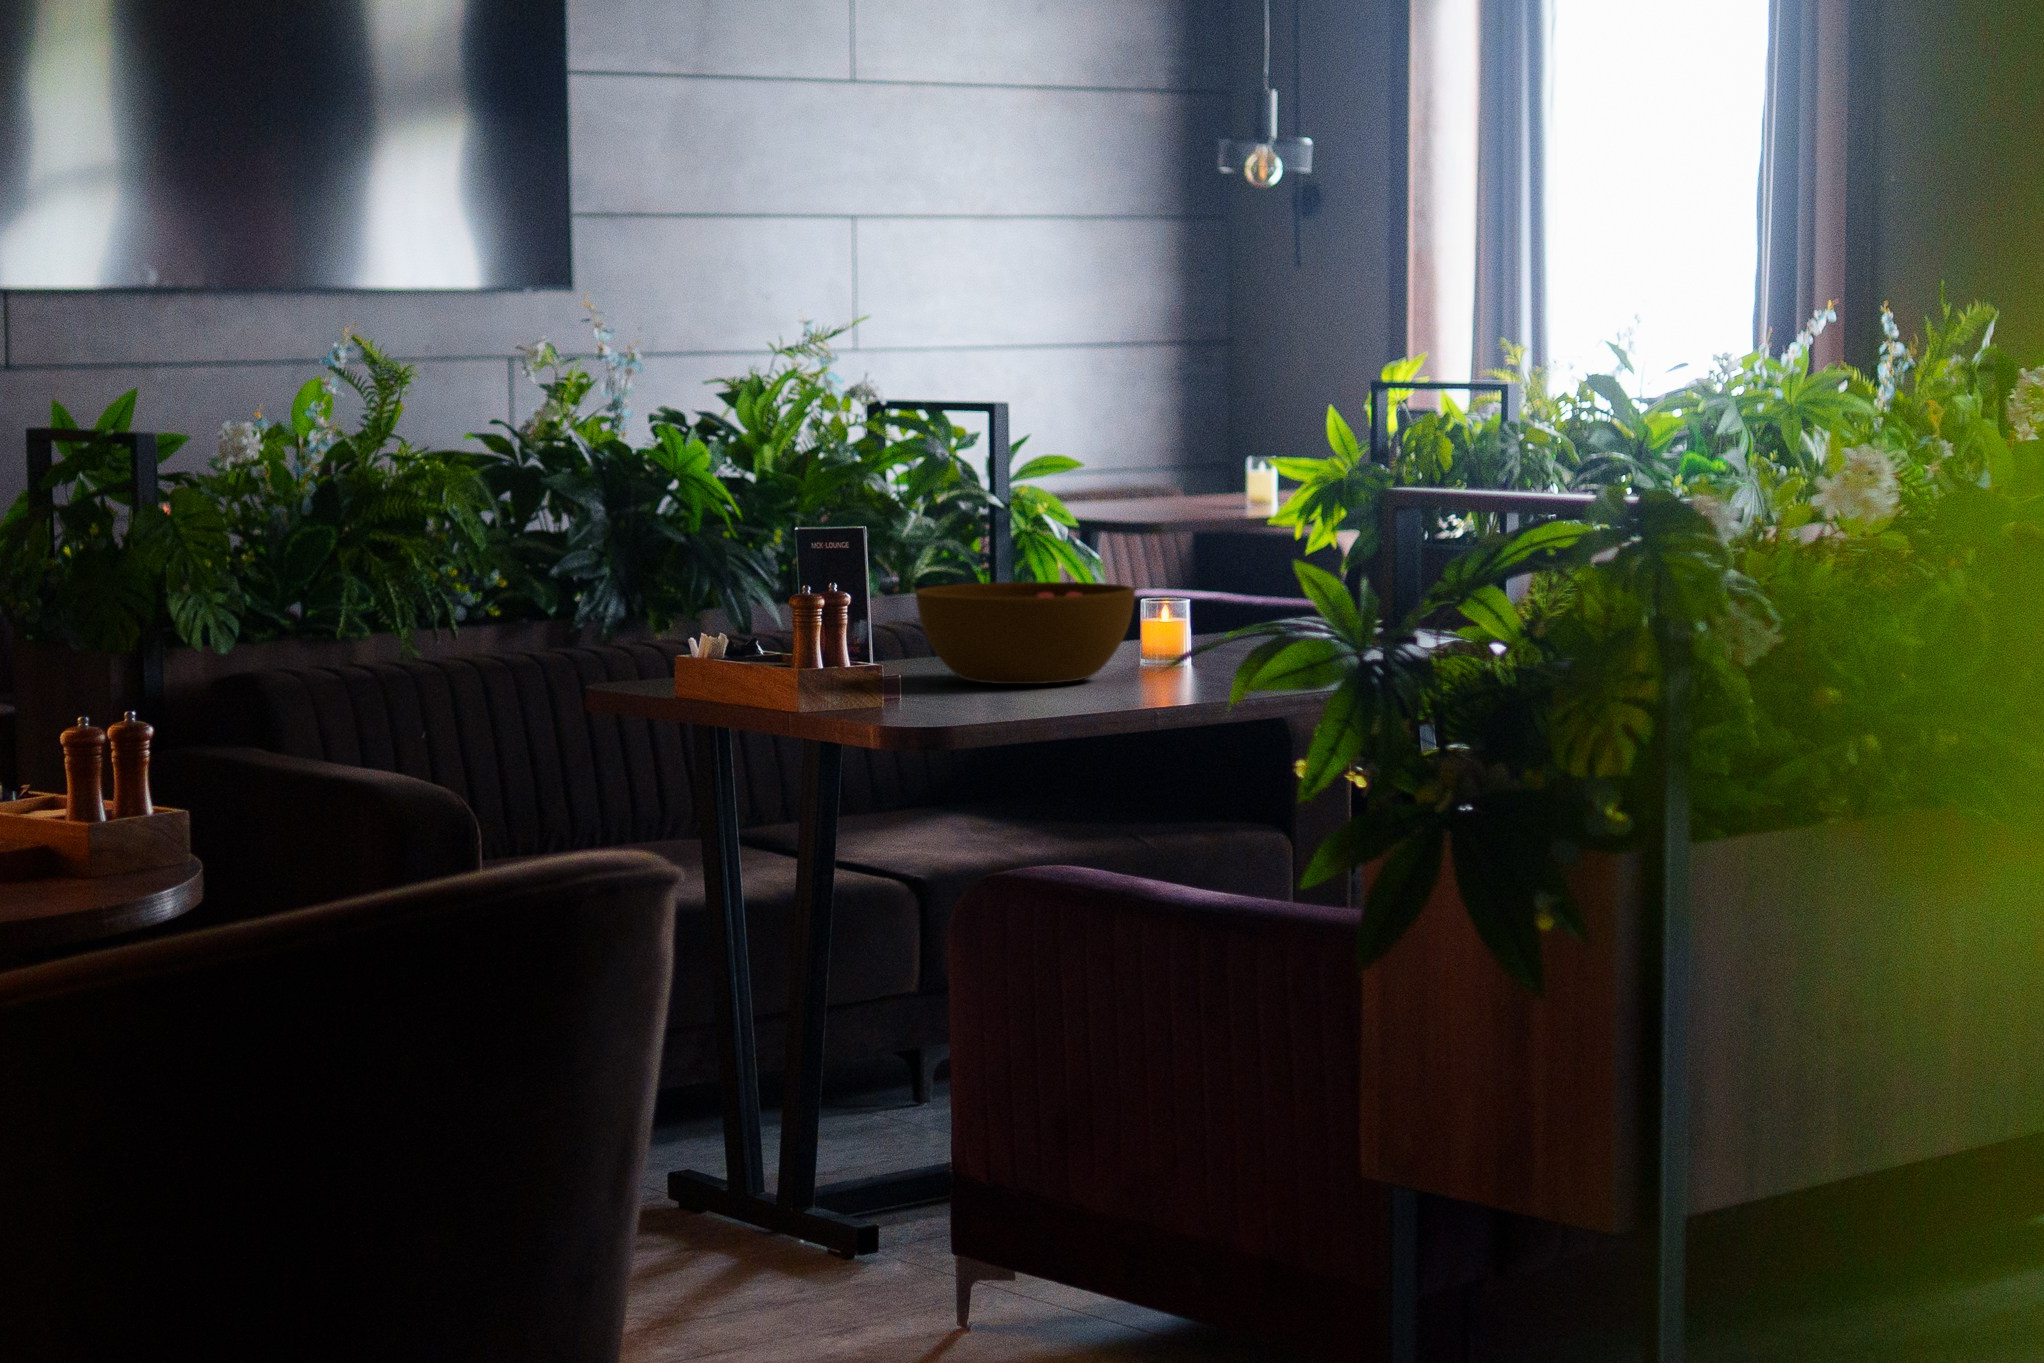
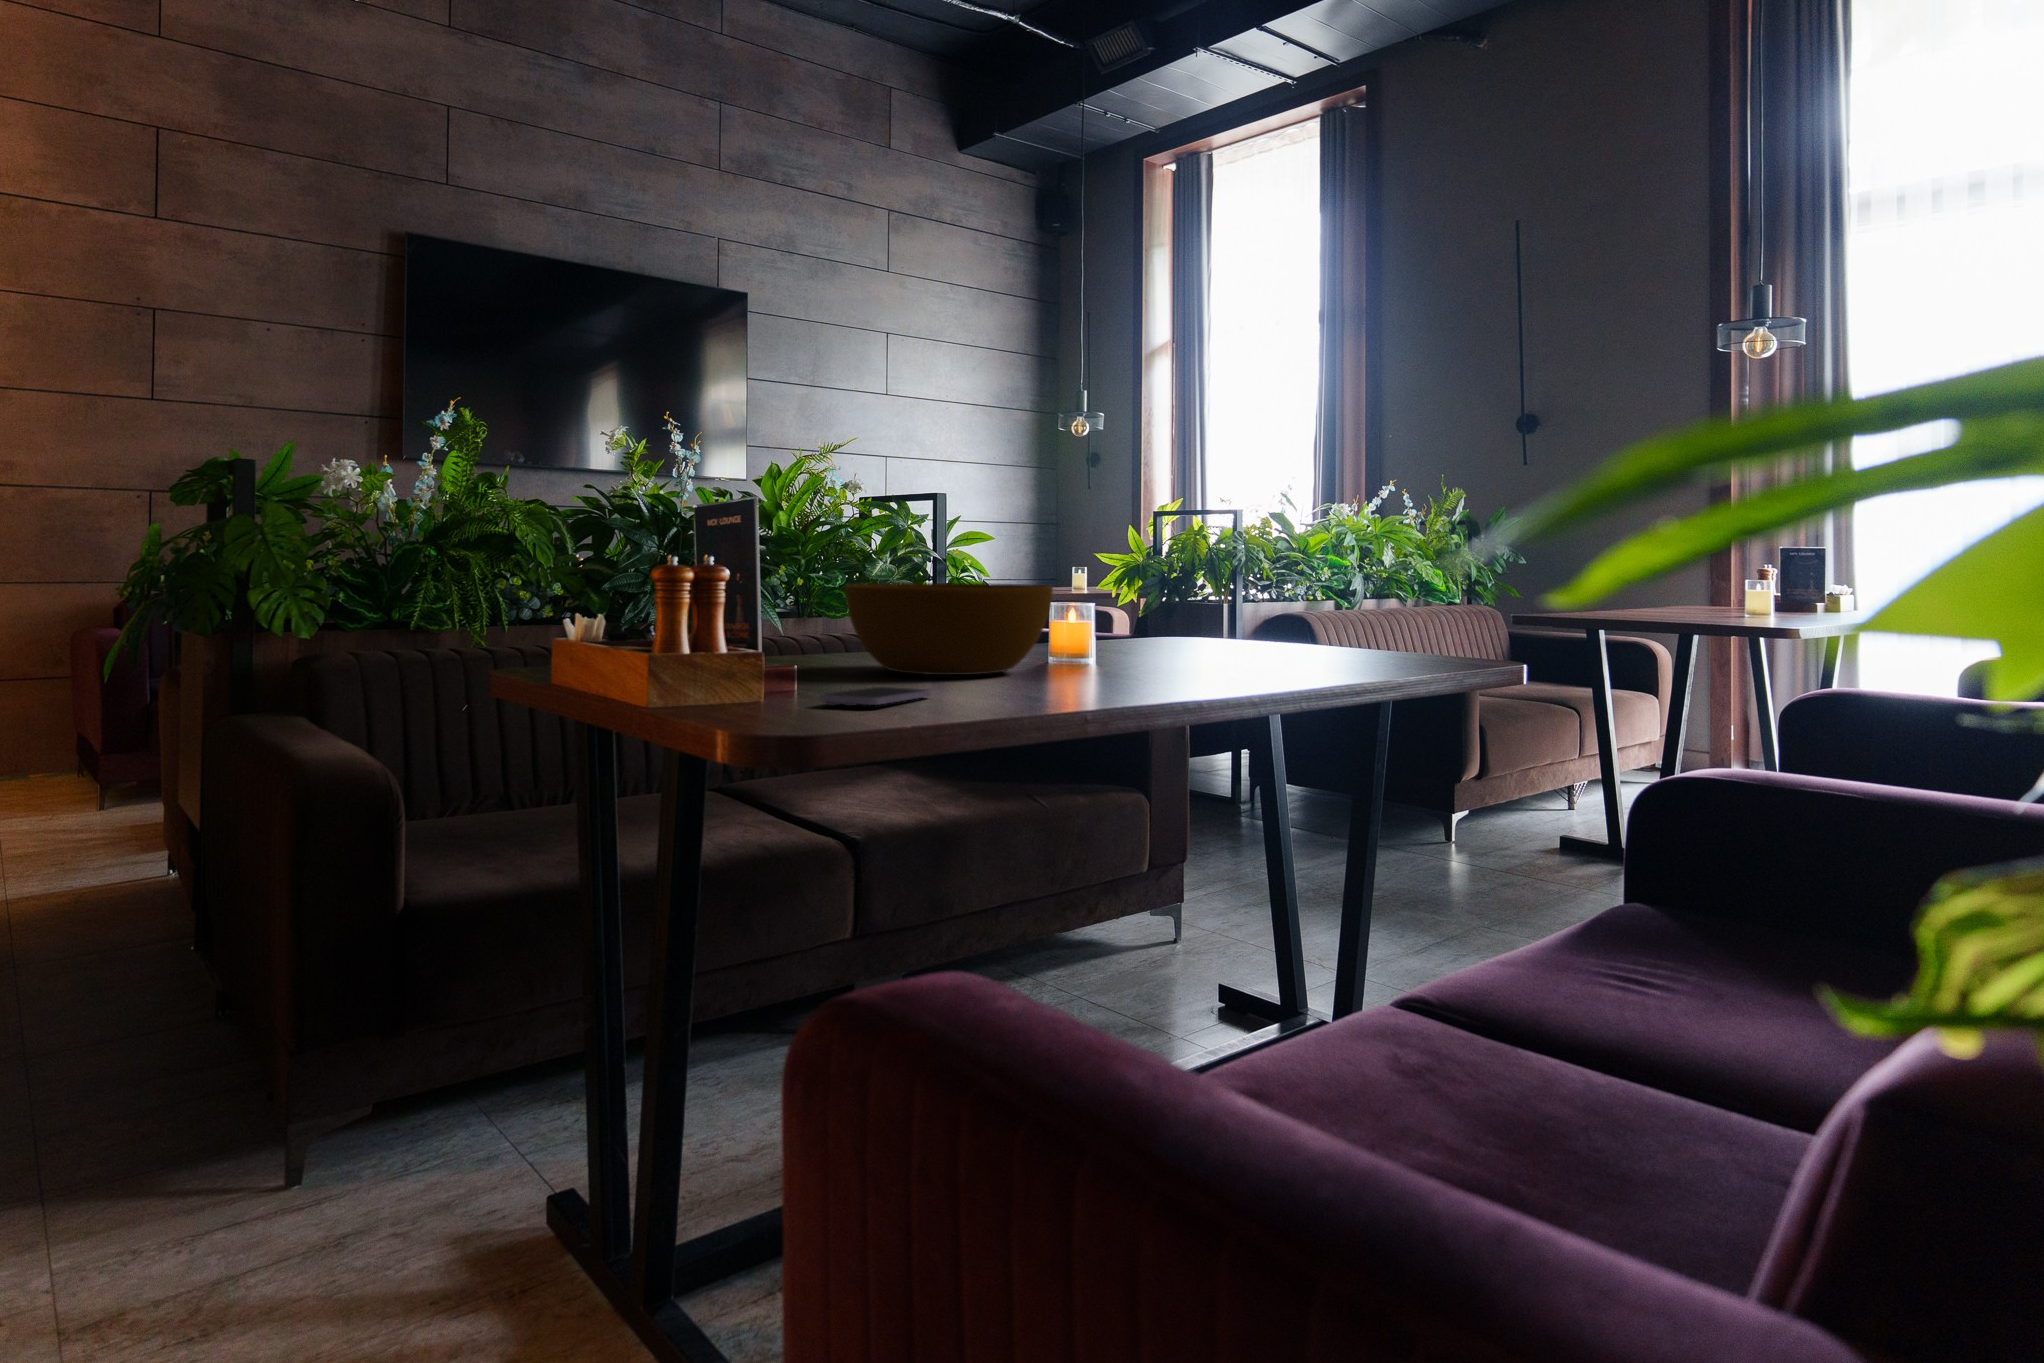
smartphone: none [919,698,1014,714] -> present [820,687,931,706]

